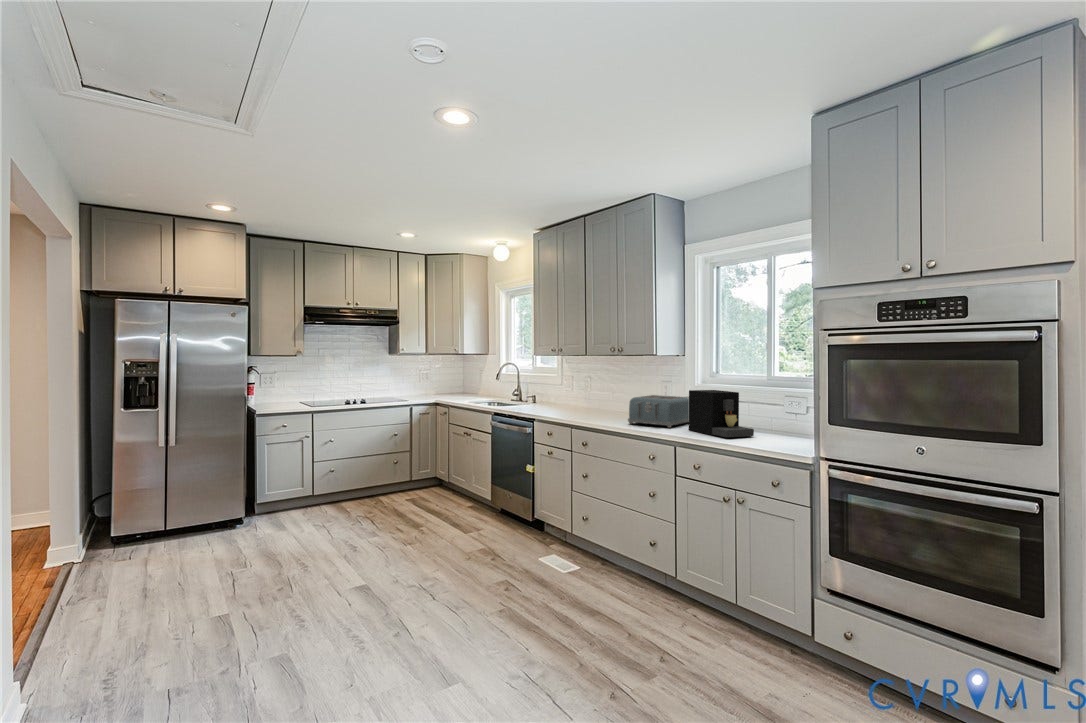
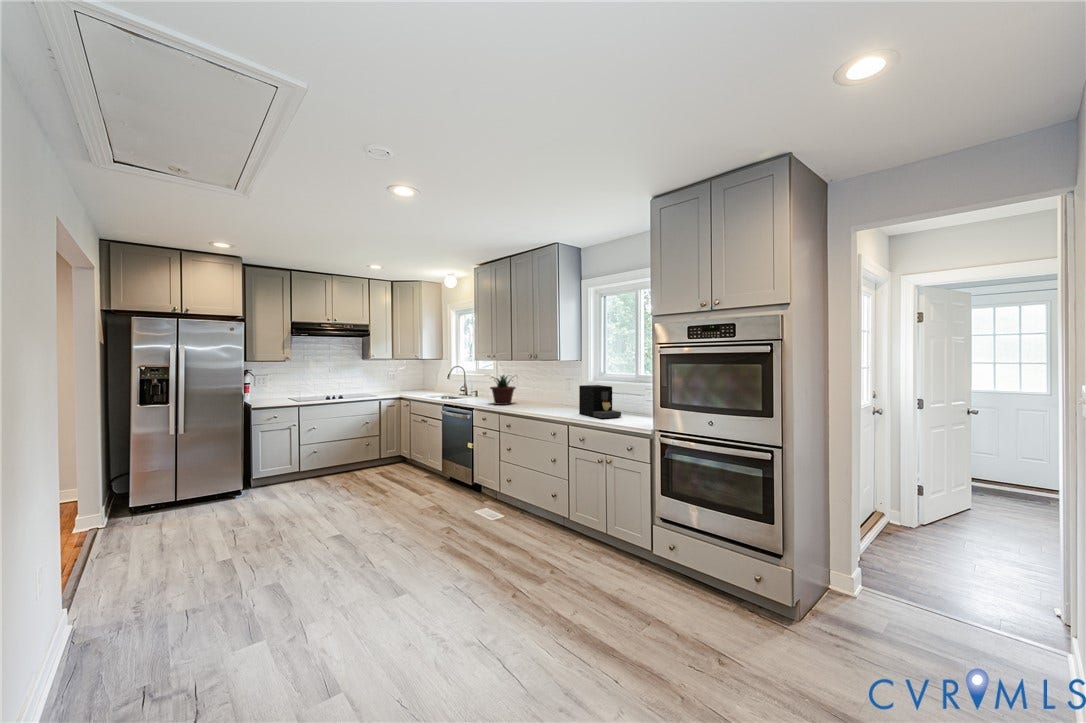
potted plant: none [549,374,595,415] -> present [490,375,516,405]
toaster: present [628,395,689,428] -> none [538,389,585,412]

